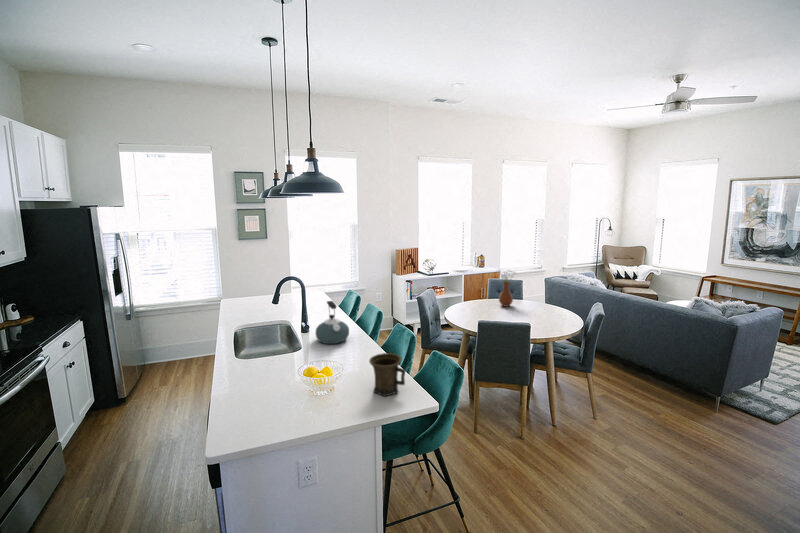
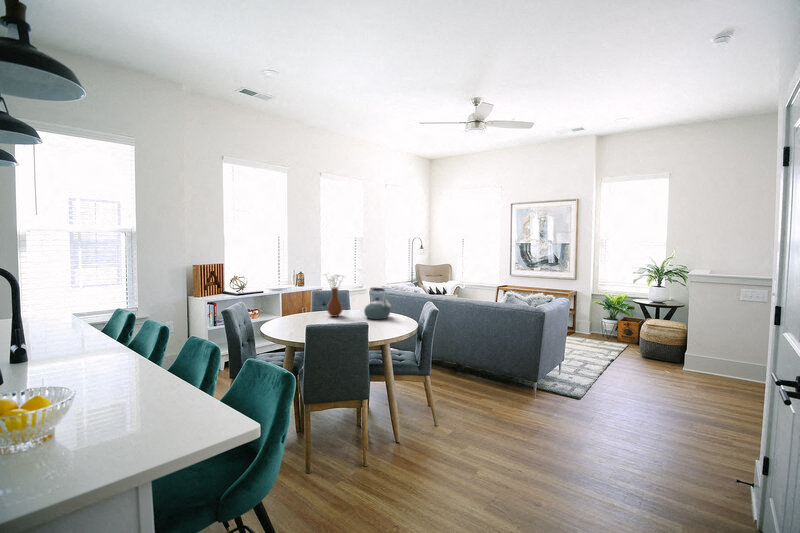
kettle: present [315,301,349,344] -> present [364,288,391,319]
mug: present [369,353,405,396] -> none [132,356,202,427]

